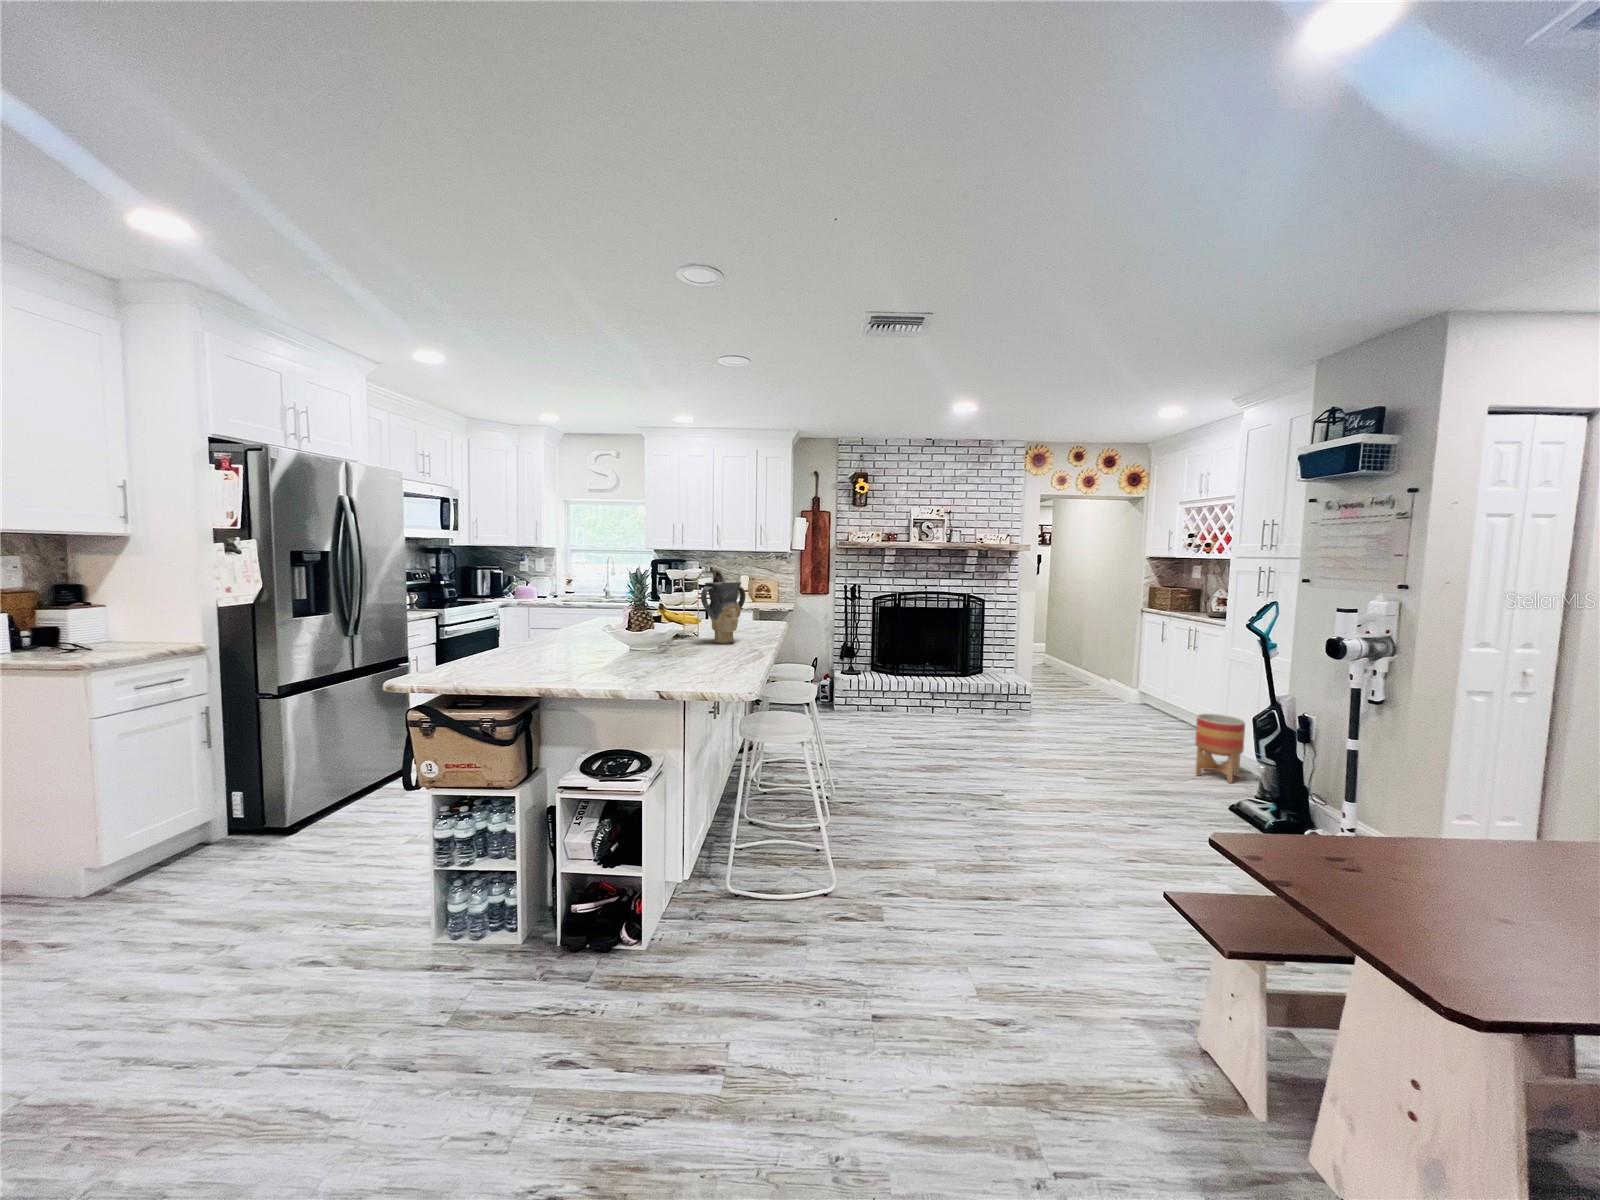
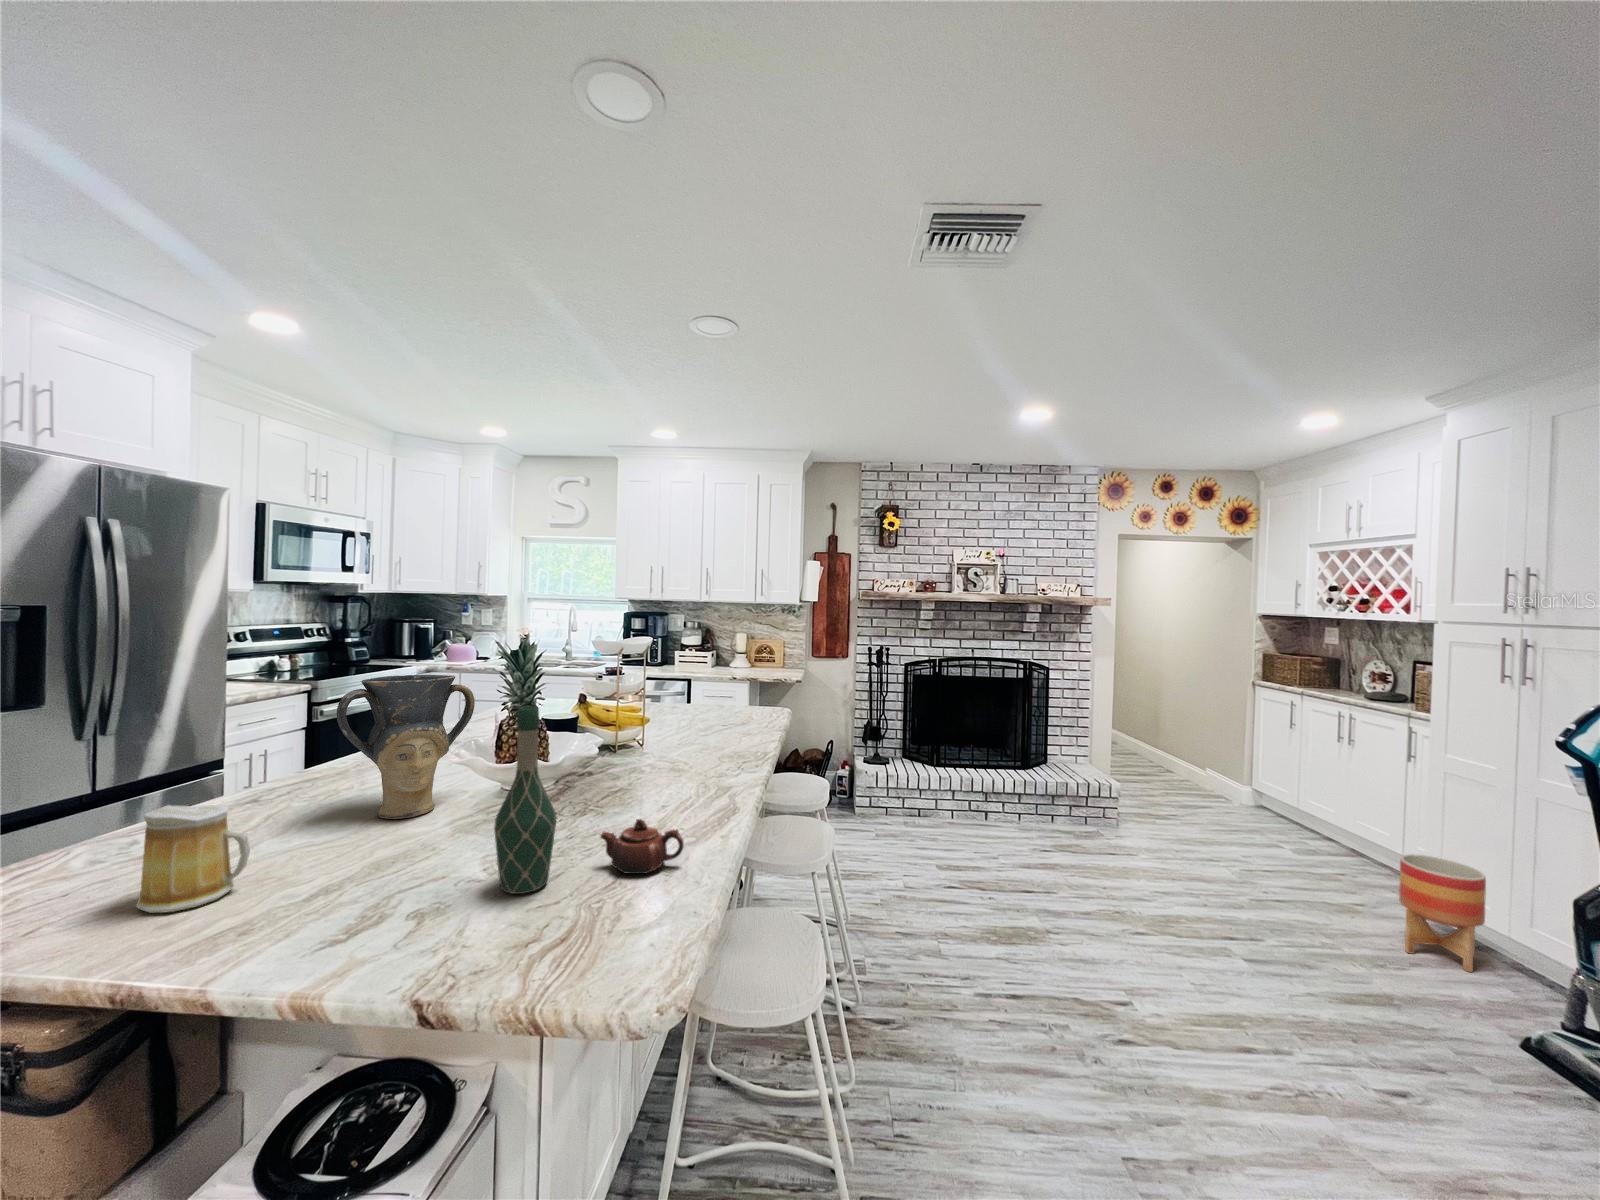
vase: present [701,582,746,644] -> present [337,674,475,819]
wine bottle: none [656,591,684,677] -> present [494,706,556,894]
mug: none [501,635,543,680] -> present [136,805,250,913]
teapot: none [701,648,742,673] -> present [601,819,684,874]

